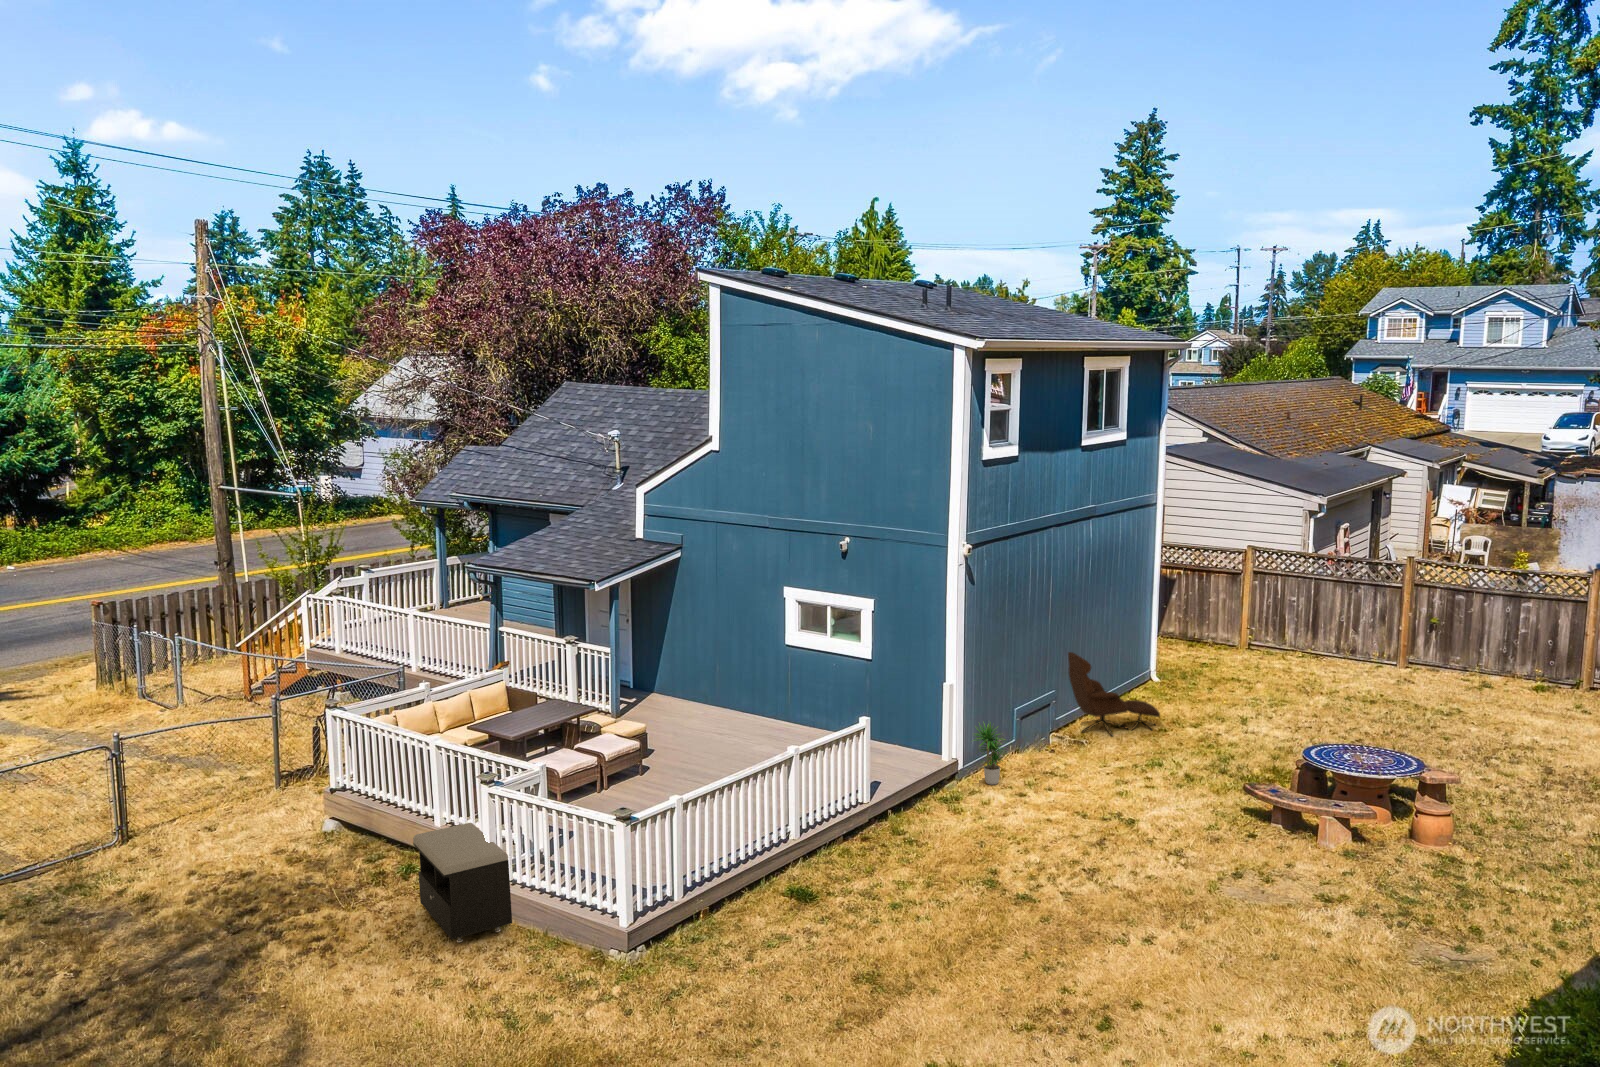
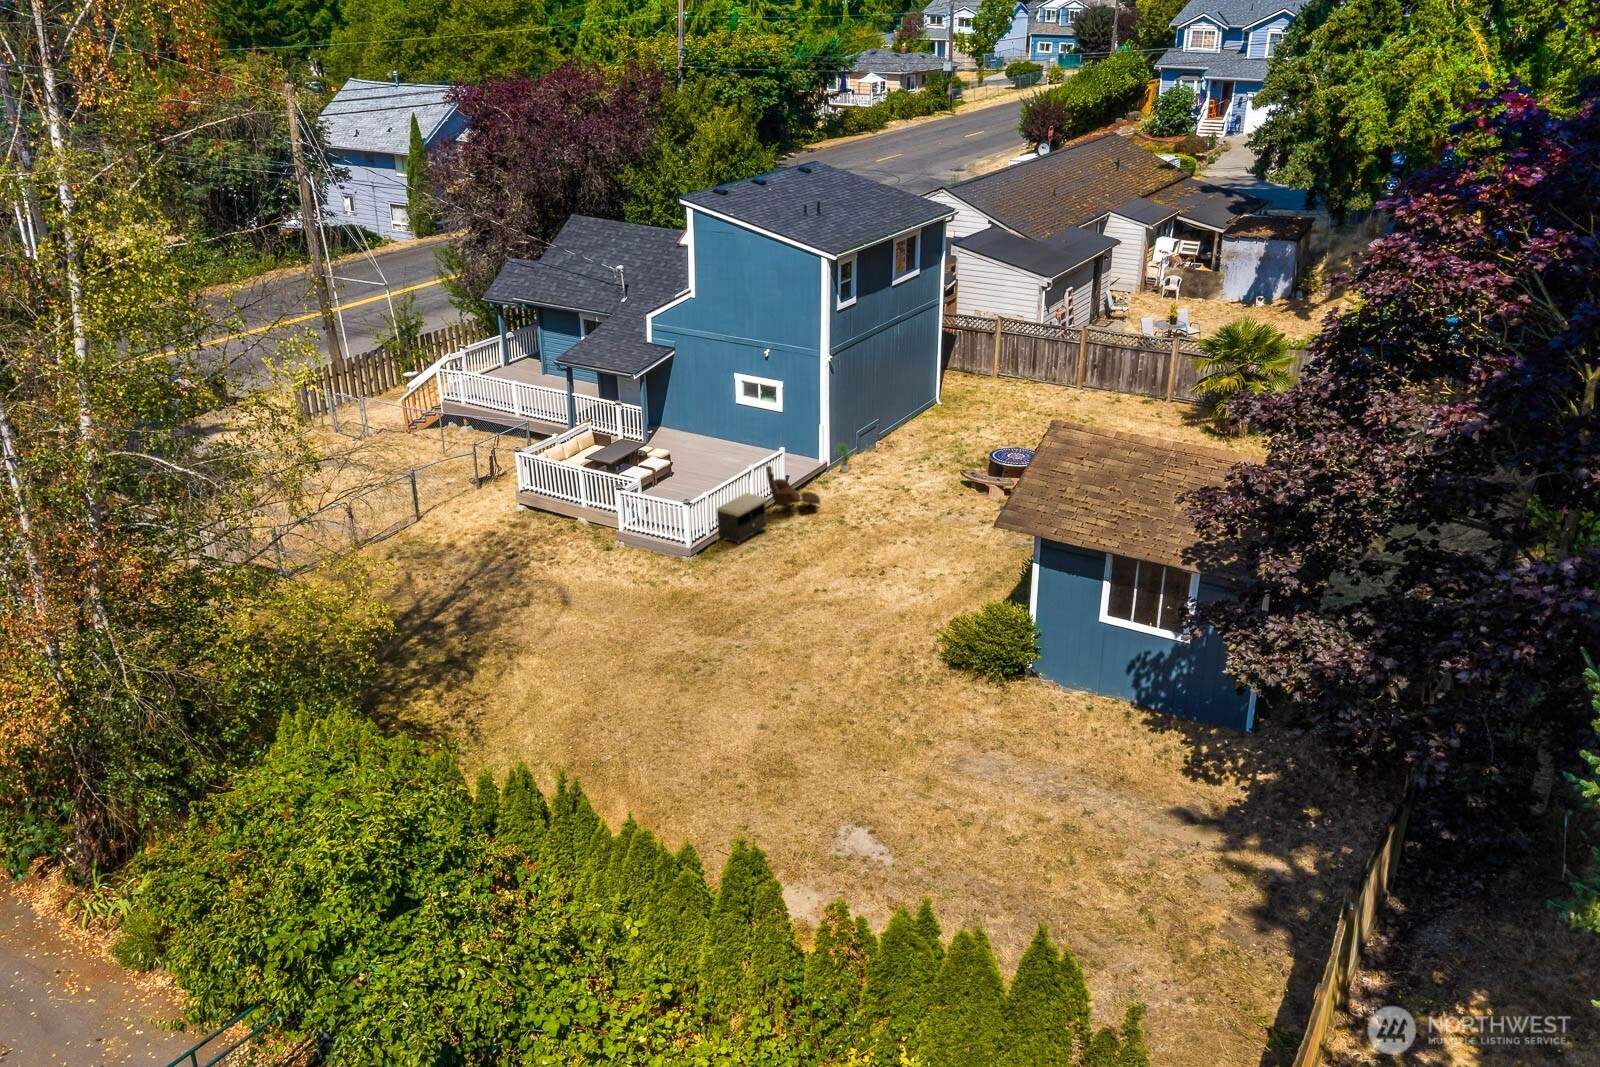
lounge chair: present [1068,652,1160,736] -> present [766,466,820,515]
storage bench: present [413,823,512,943] -> present [717,493,767,543]

